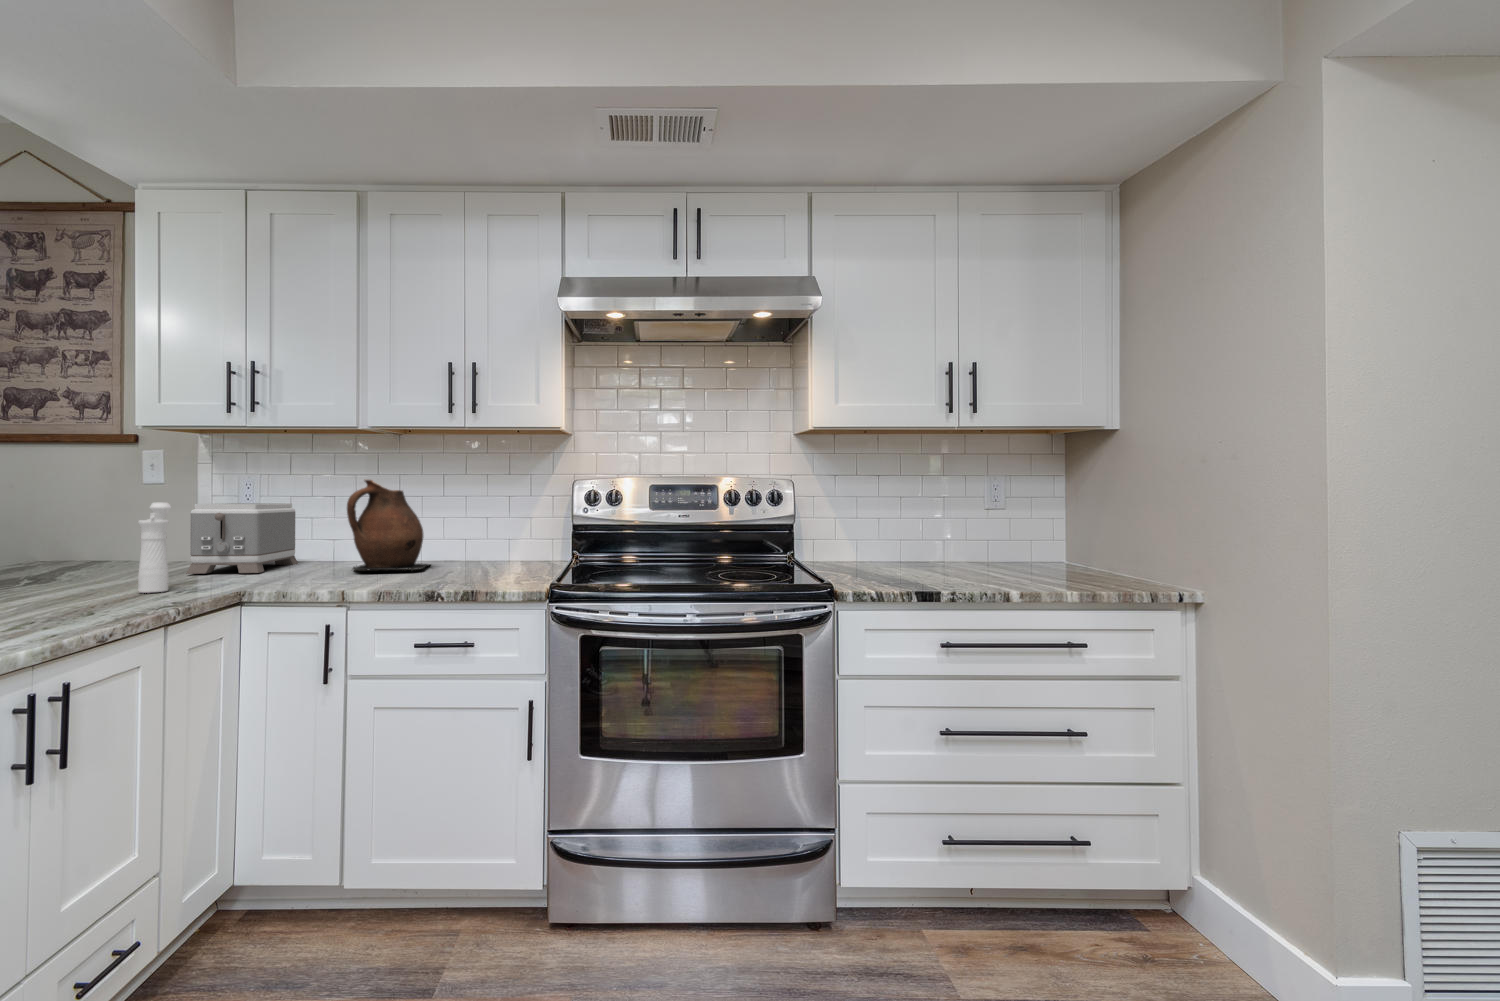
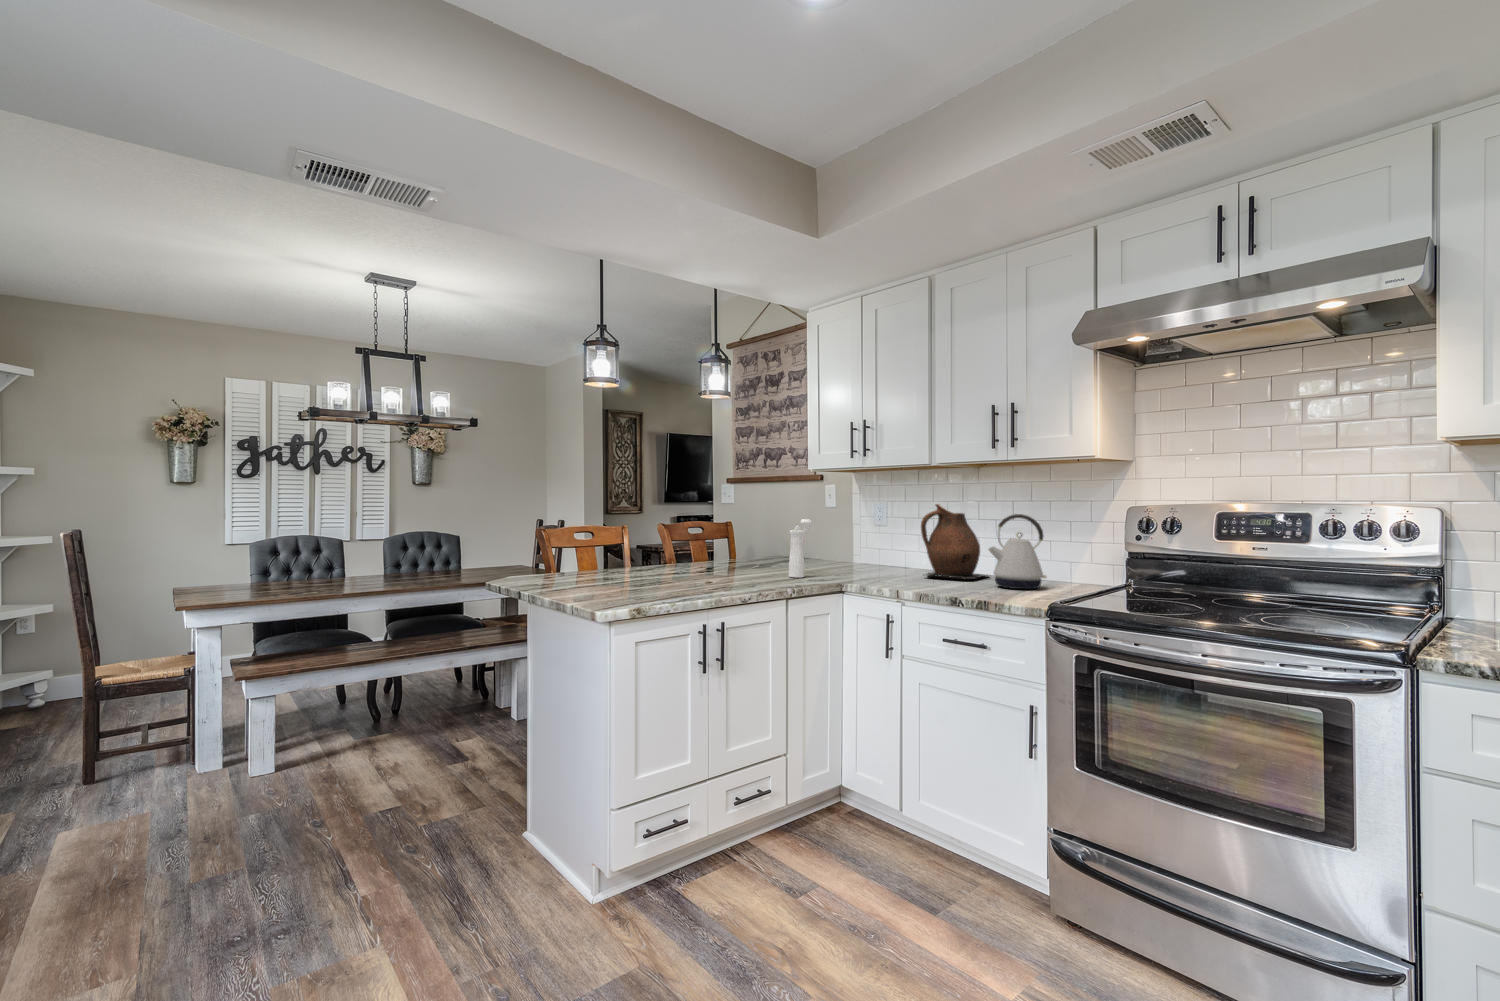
kettle: none [450,490,512,575] -> present [988,514,1046,589]
toaster: present [186,503,298,574] -> none [828,521,904,571]

